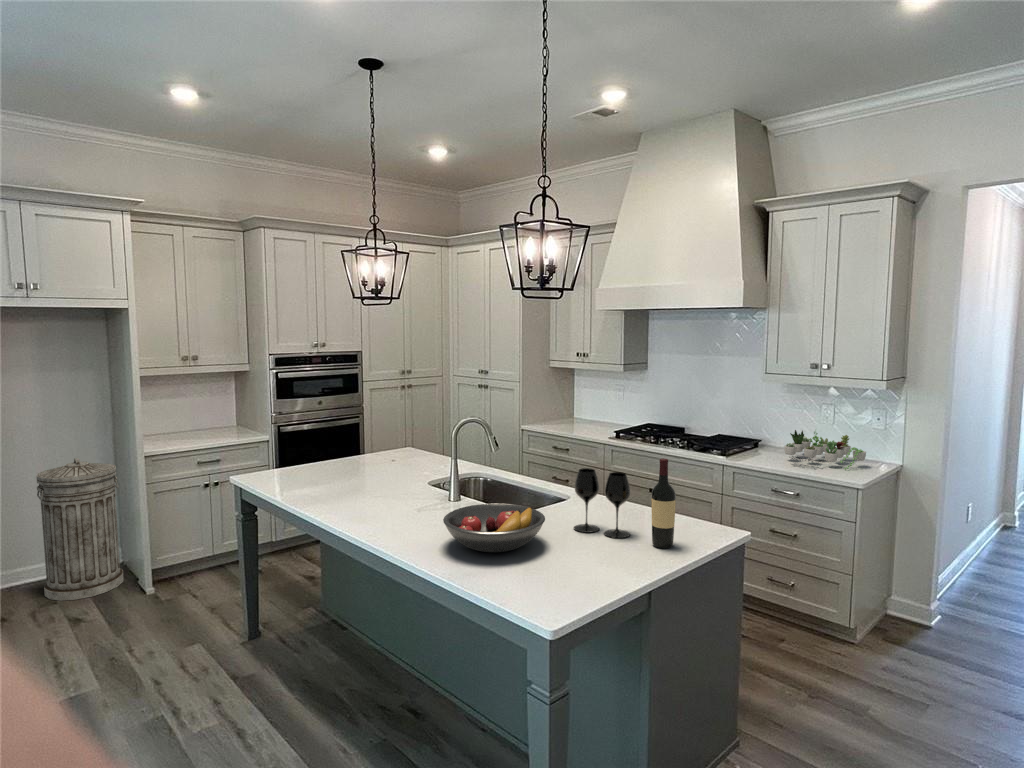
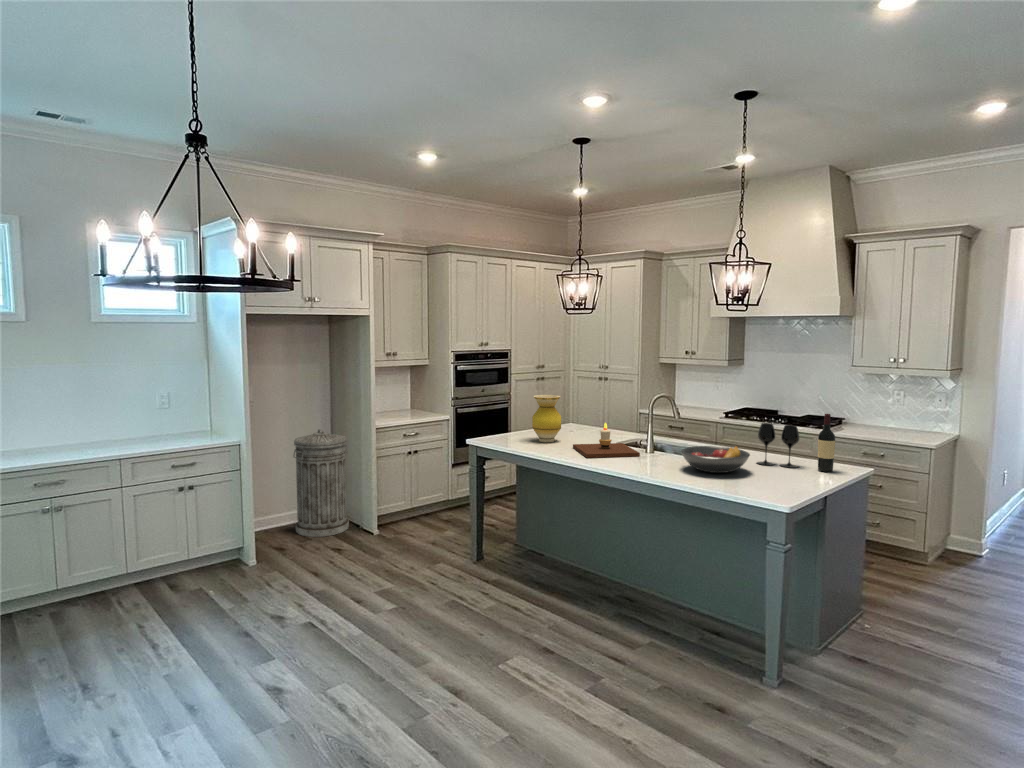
vase: none [305,418,348,485] -> present [532,395,561,442]
succulent plant: present [784,430,866,470] -> none [869,408,933,437]
candle: none [337,462,419,517] -> present [573,423,640,458]

